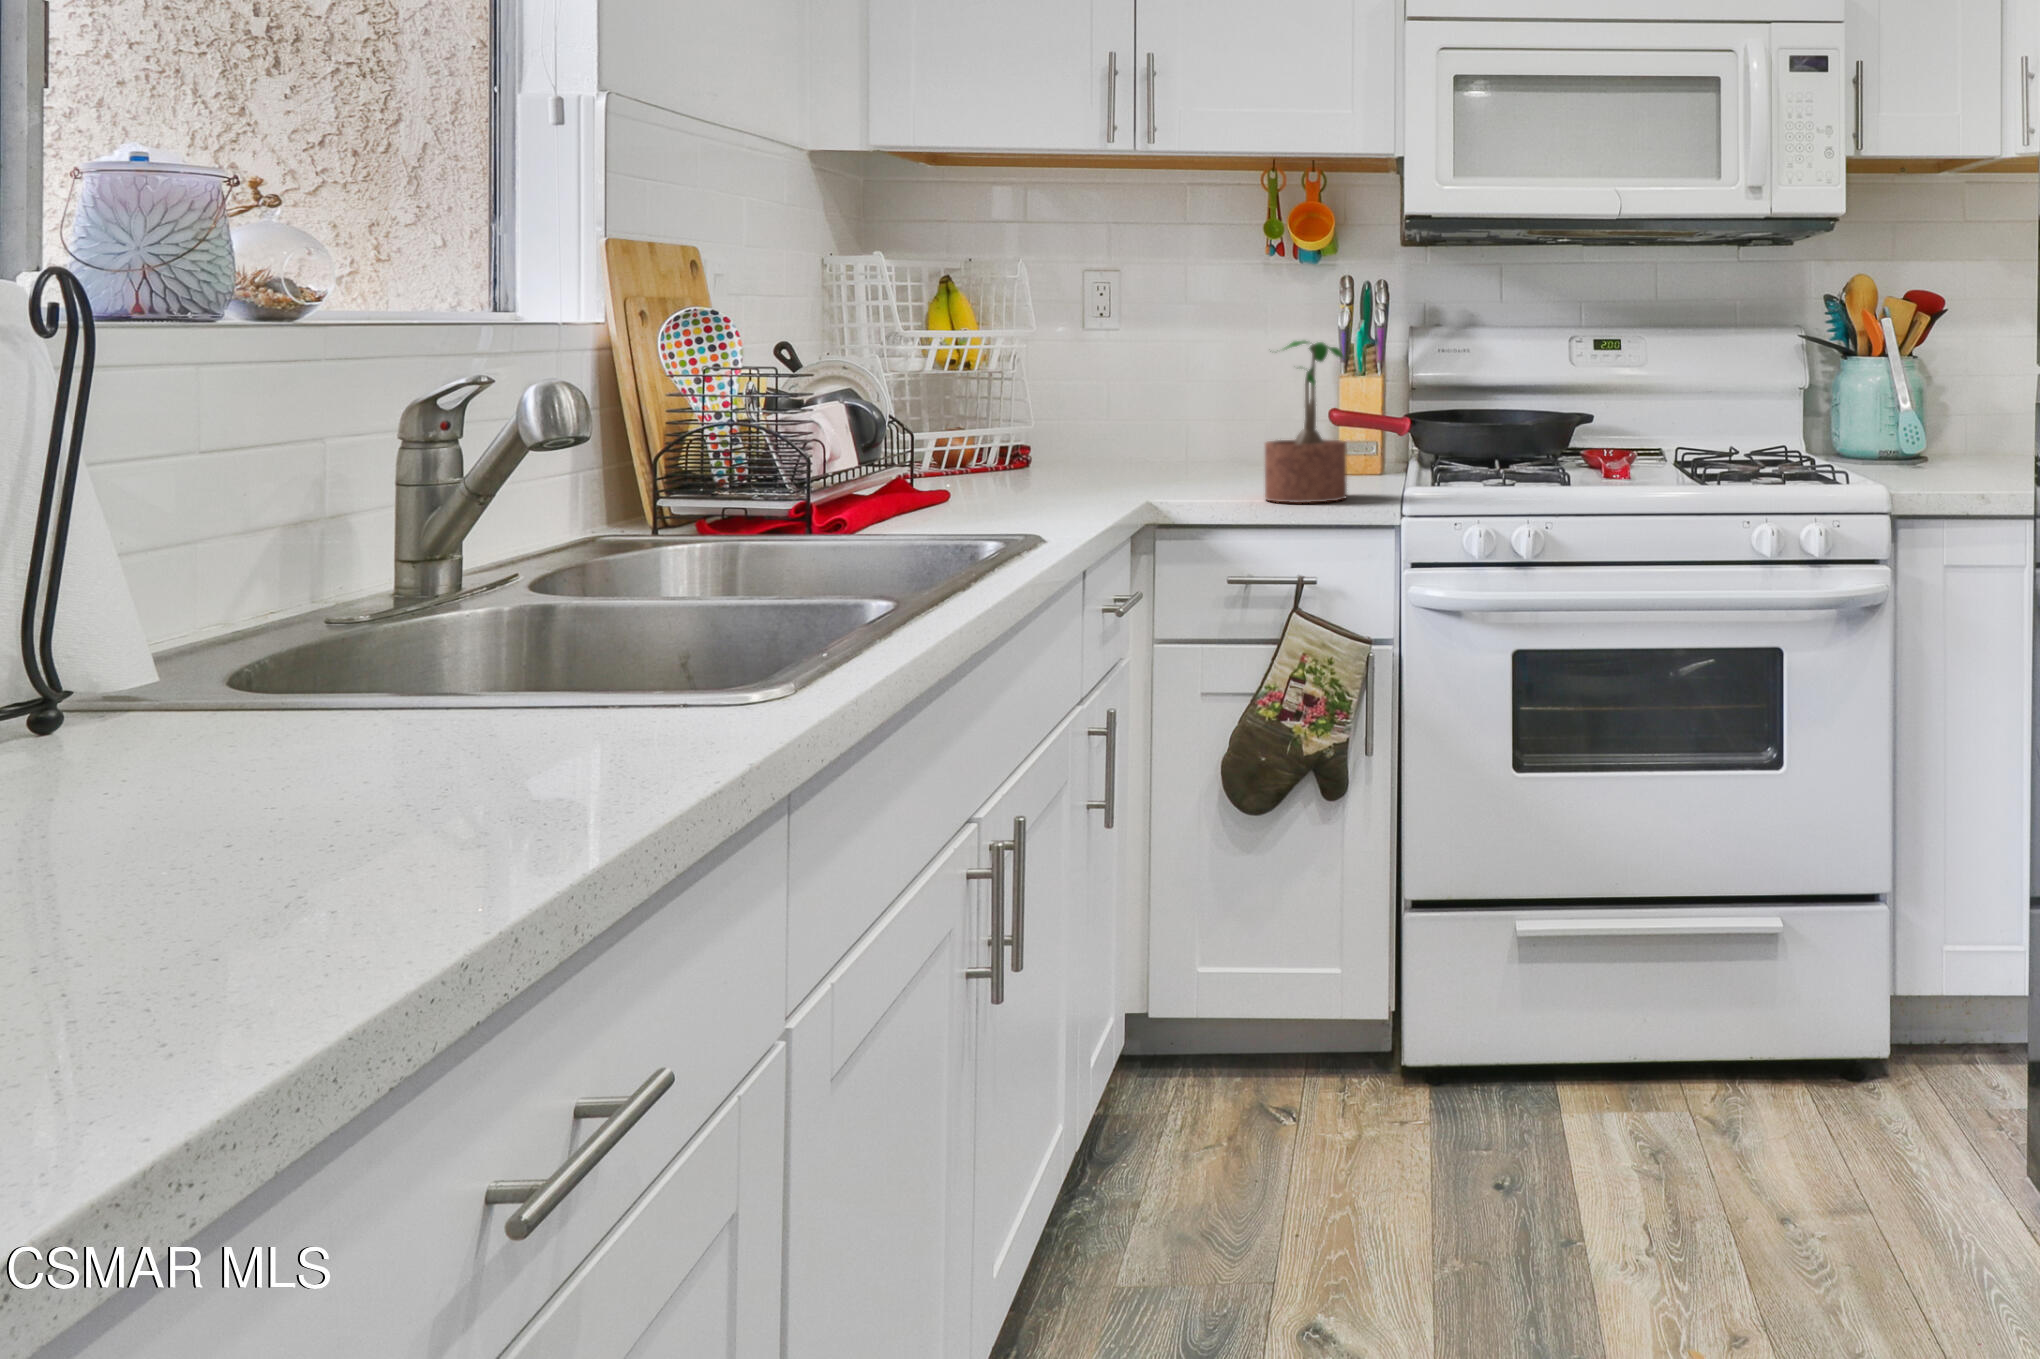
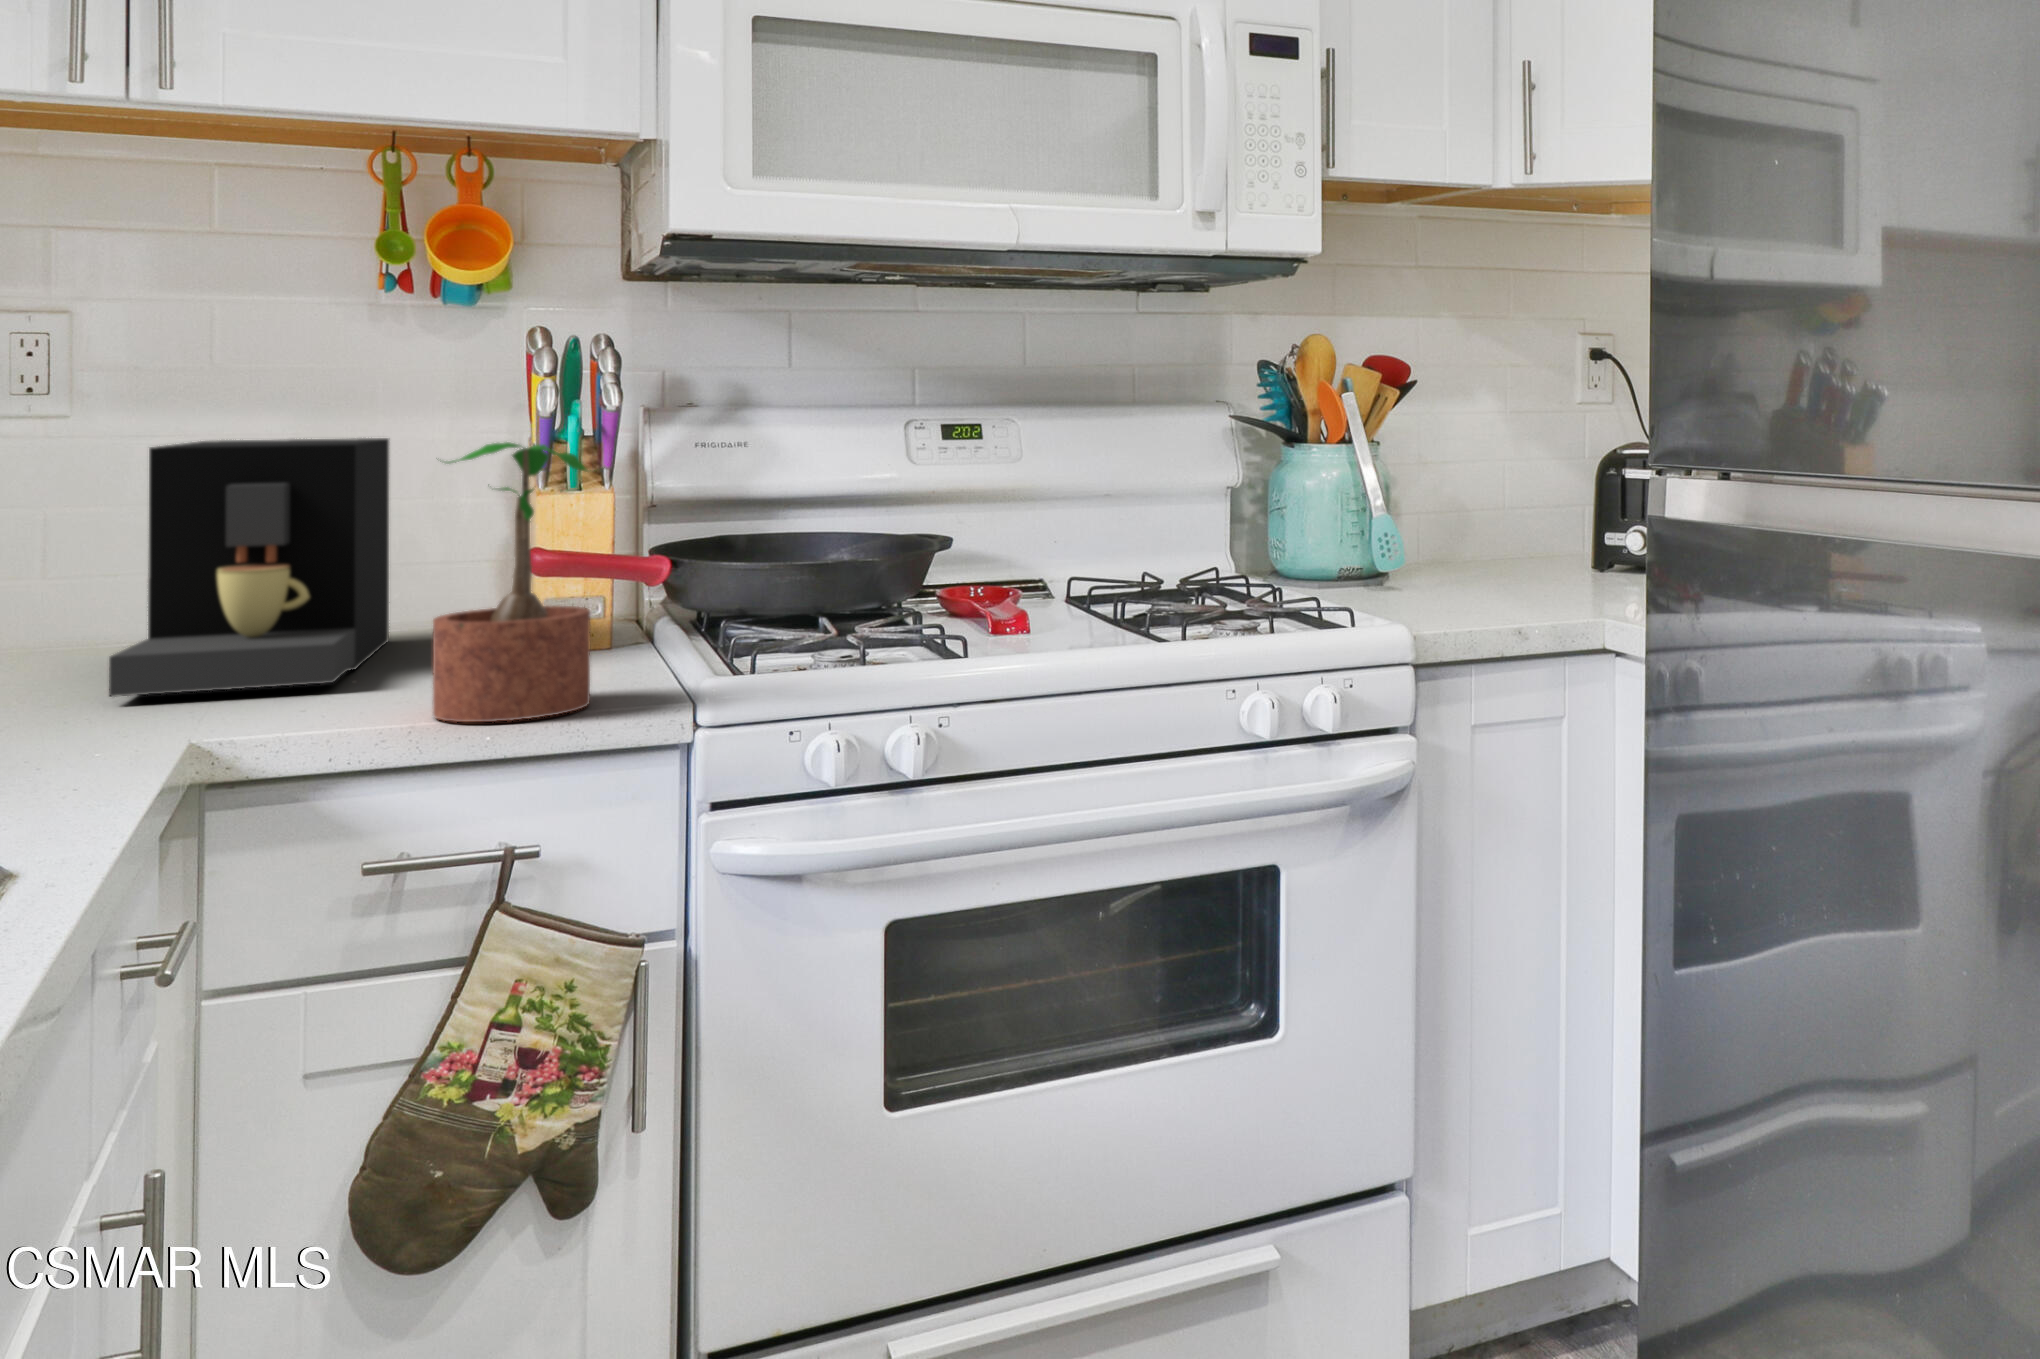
coffee maker: none [1124,345,1272,480] -> present [109,438,389,697]

